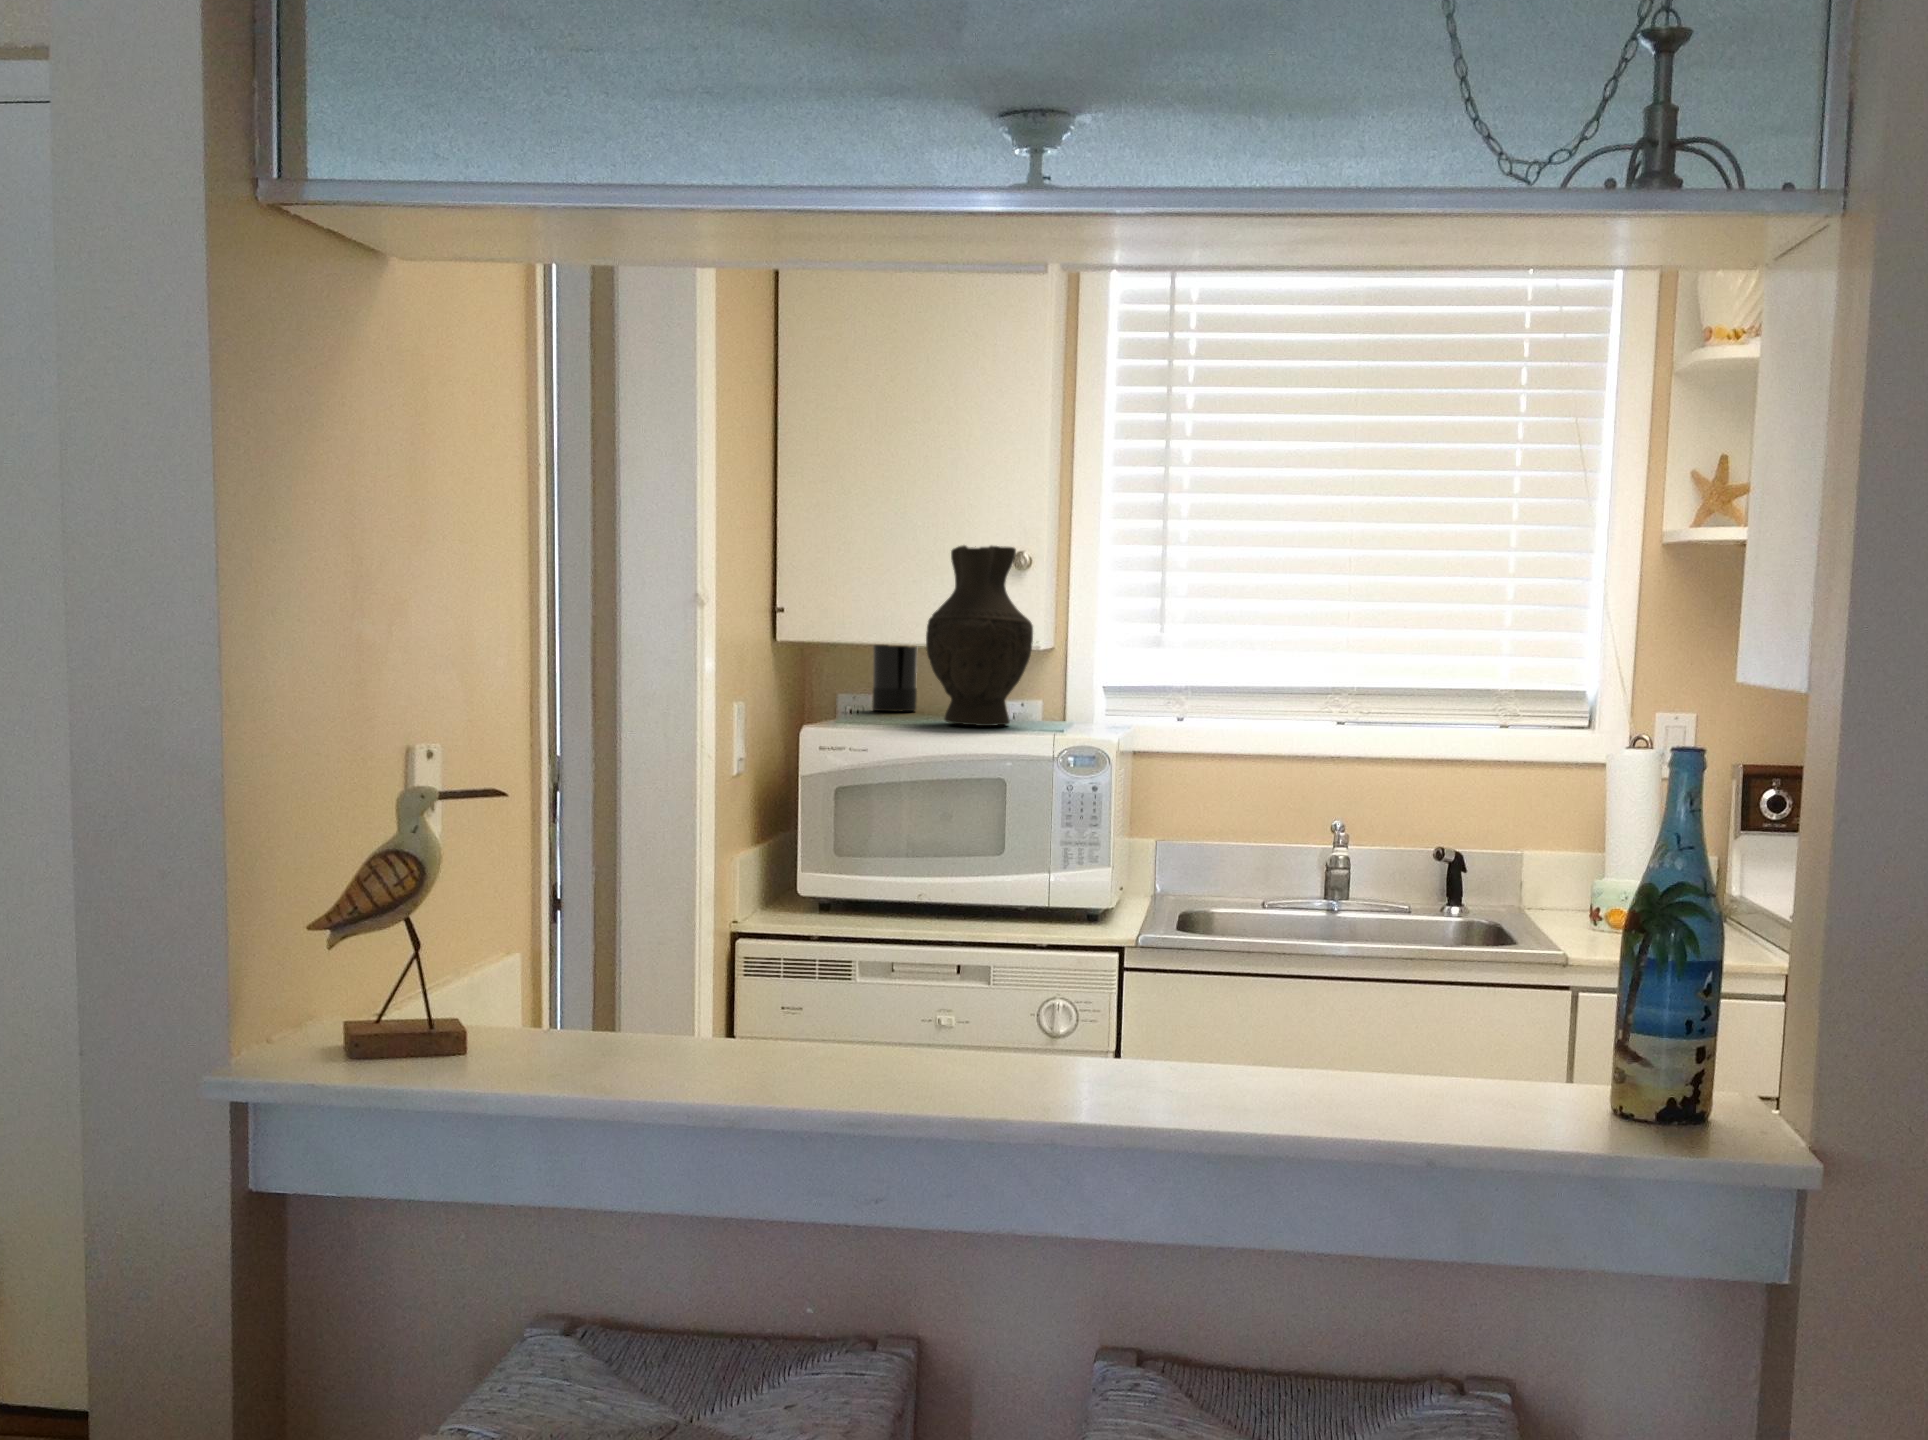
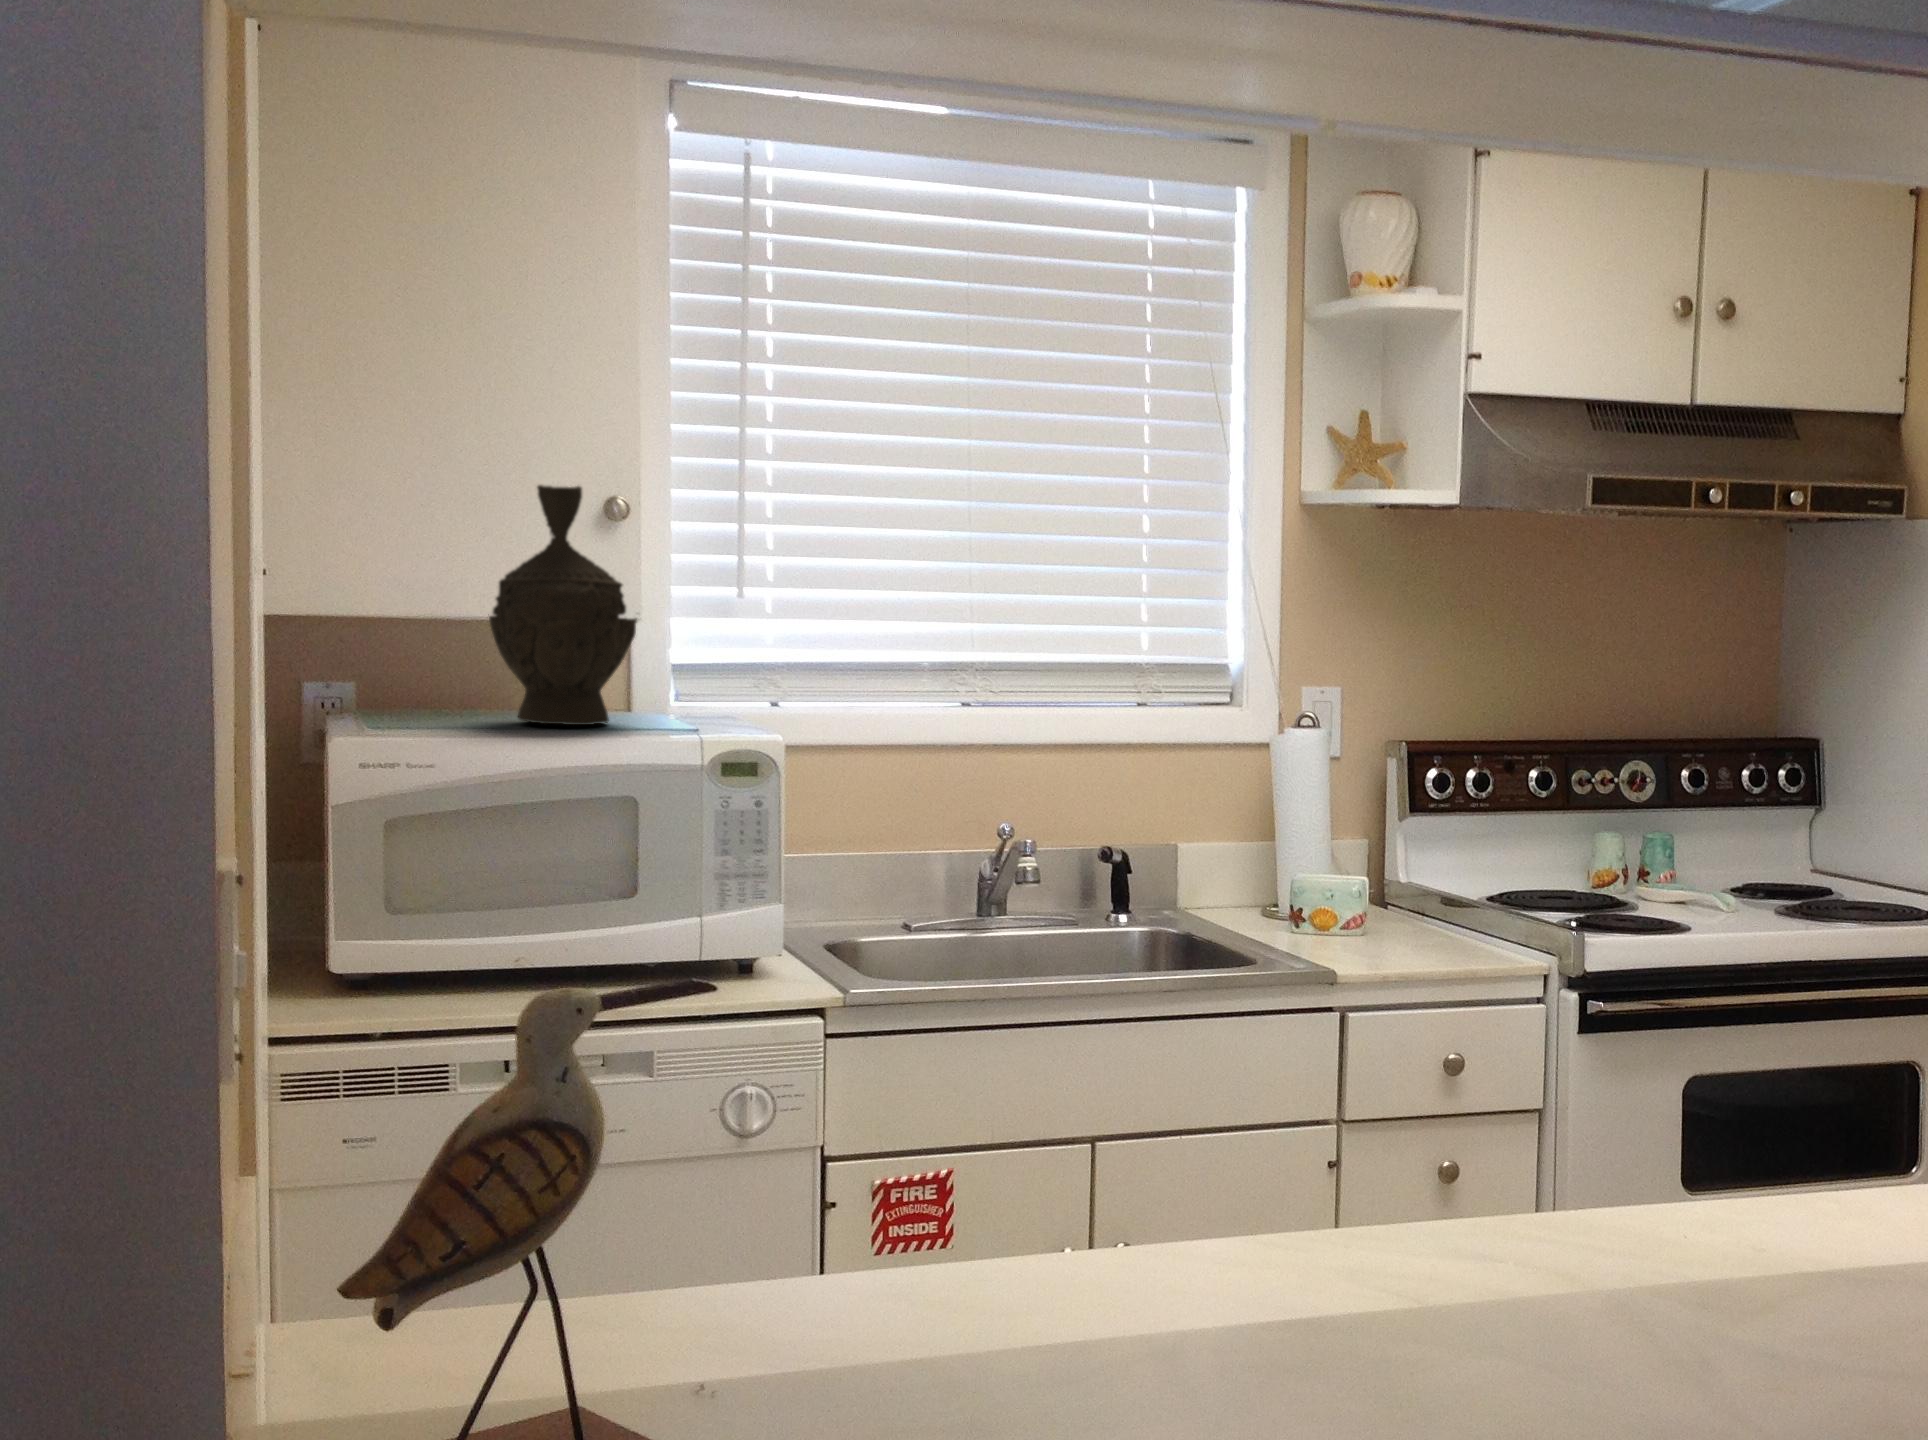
candle: present [872,645,917,711] -> none [368,603,434,707]

